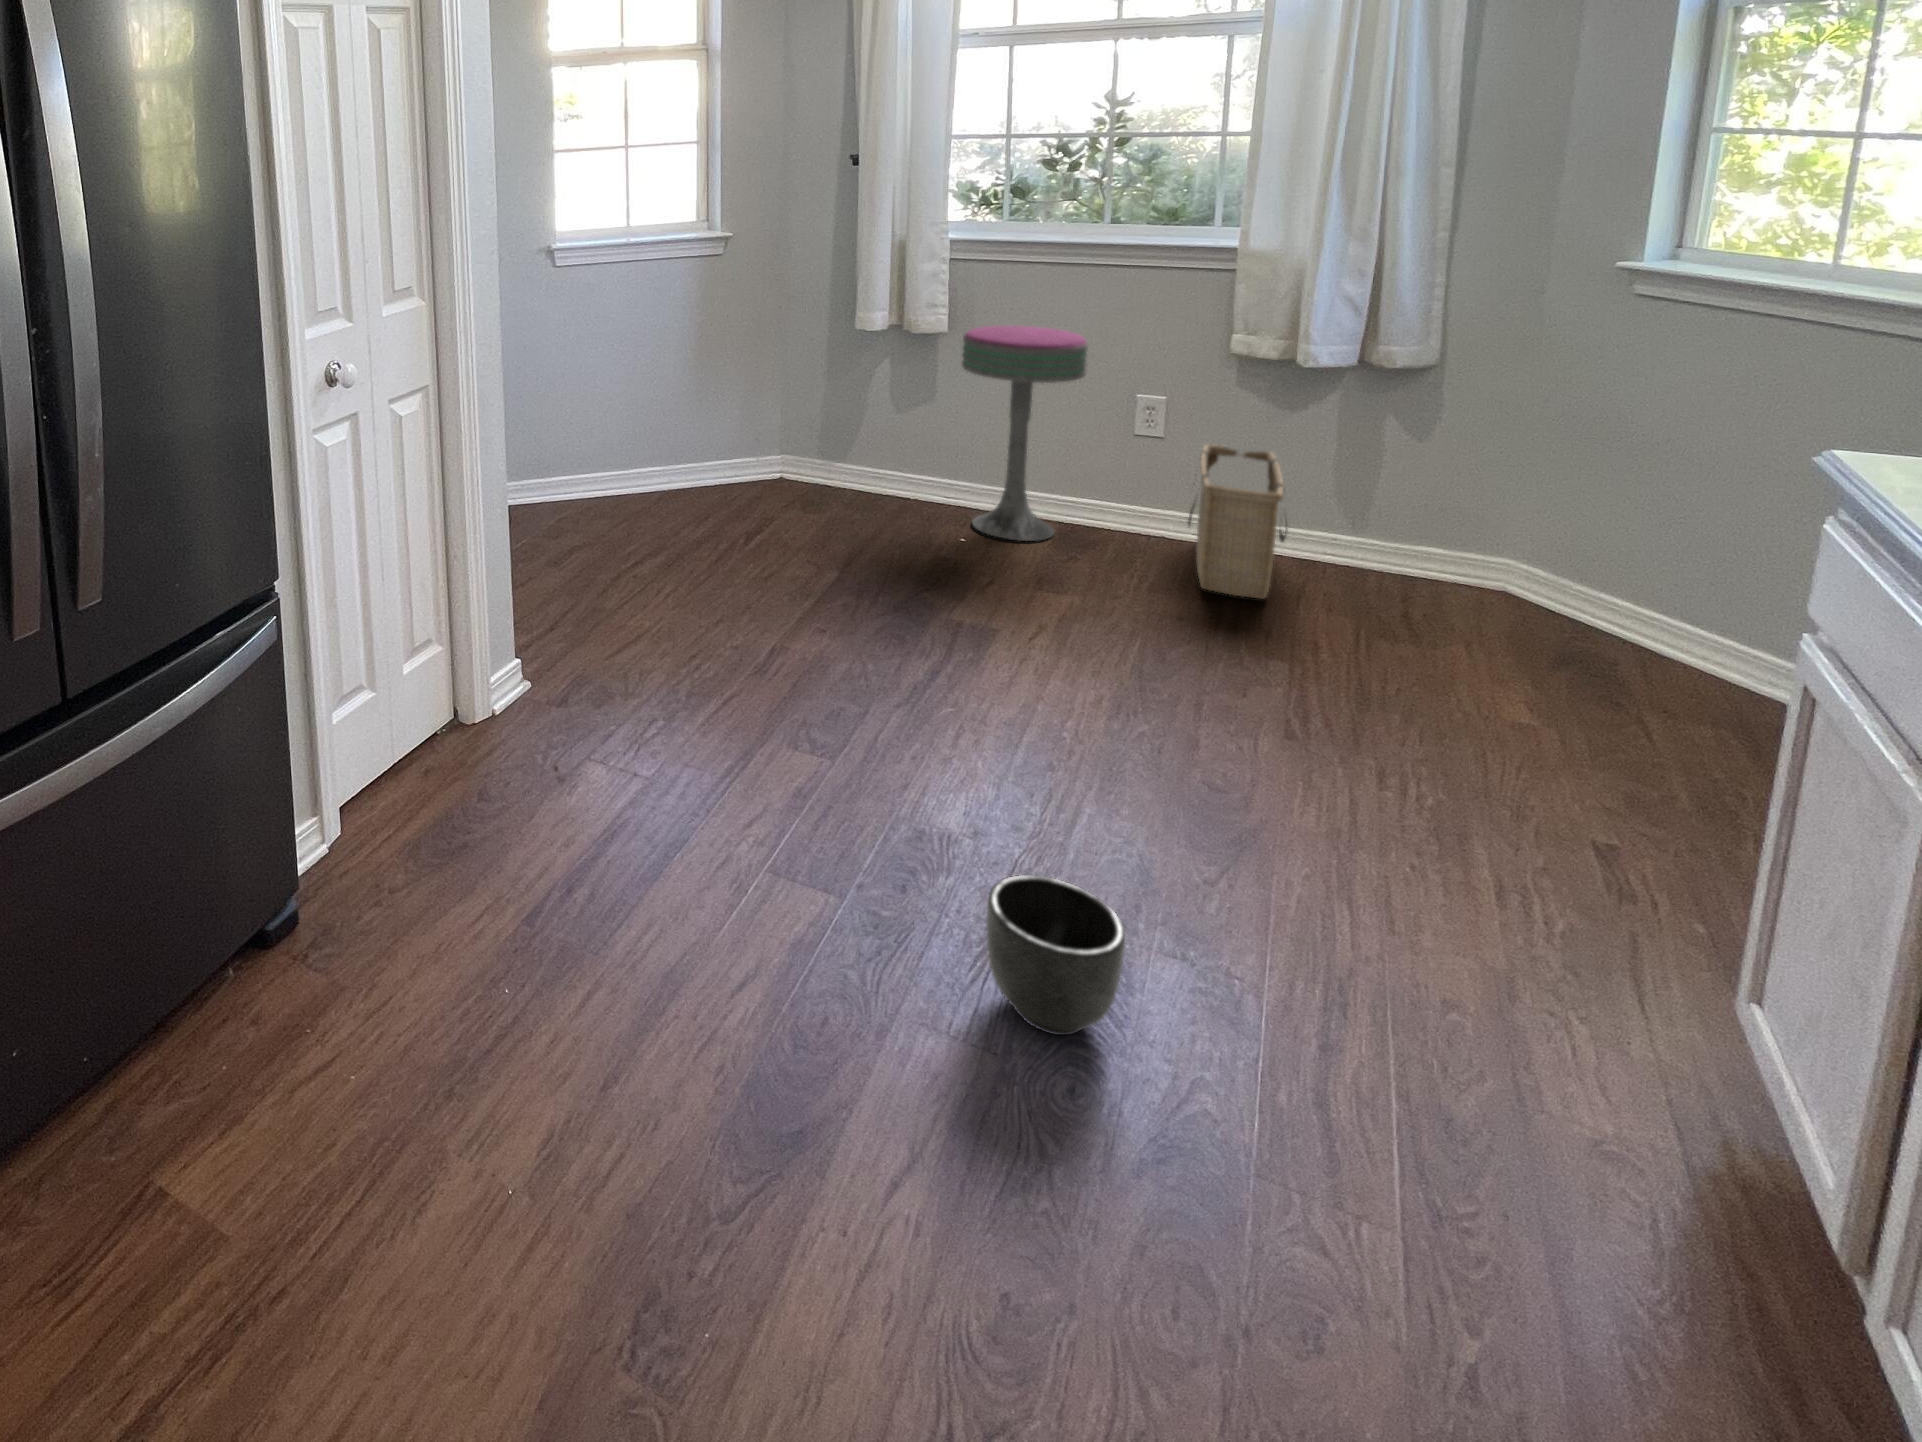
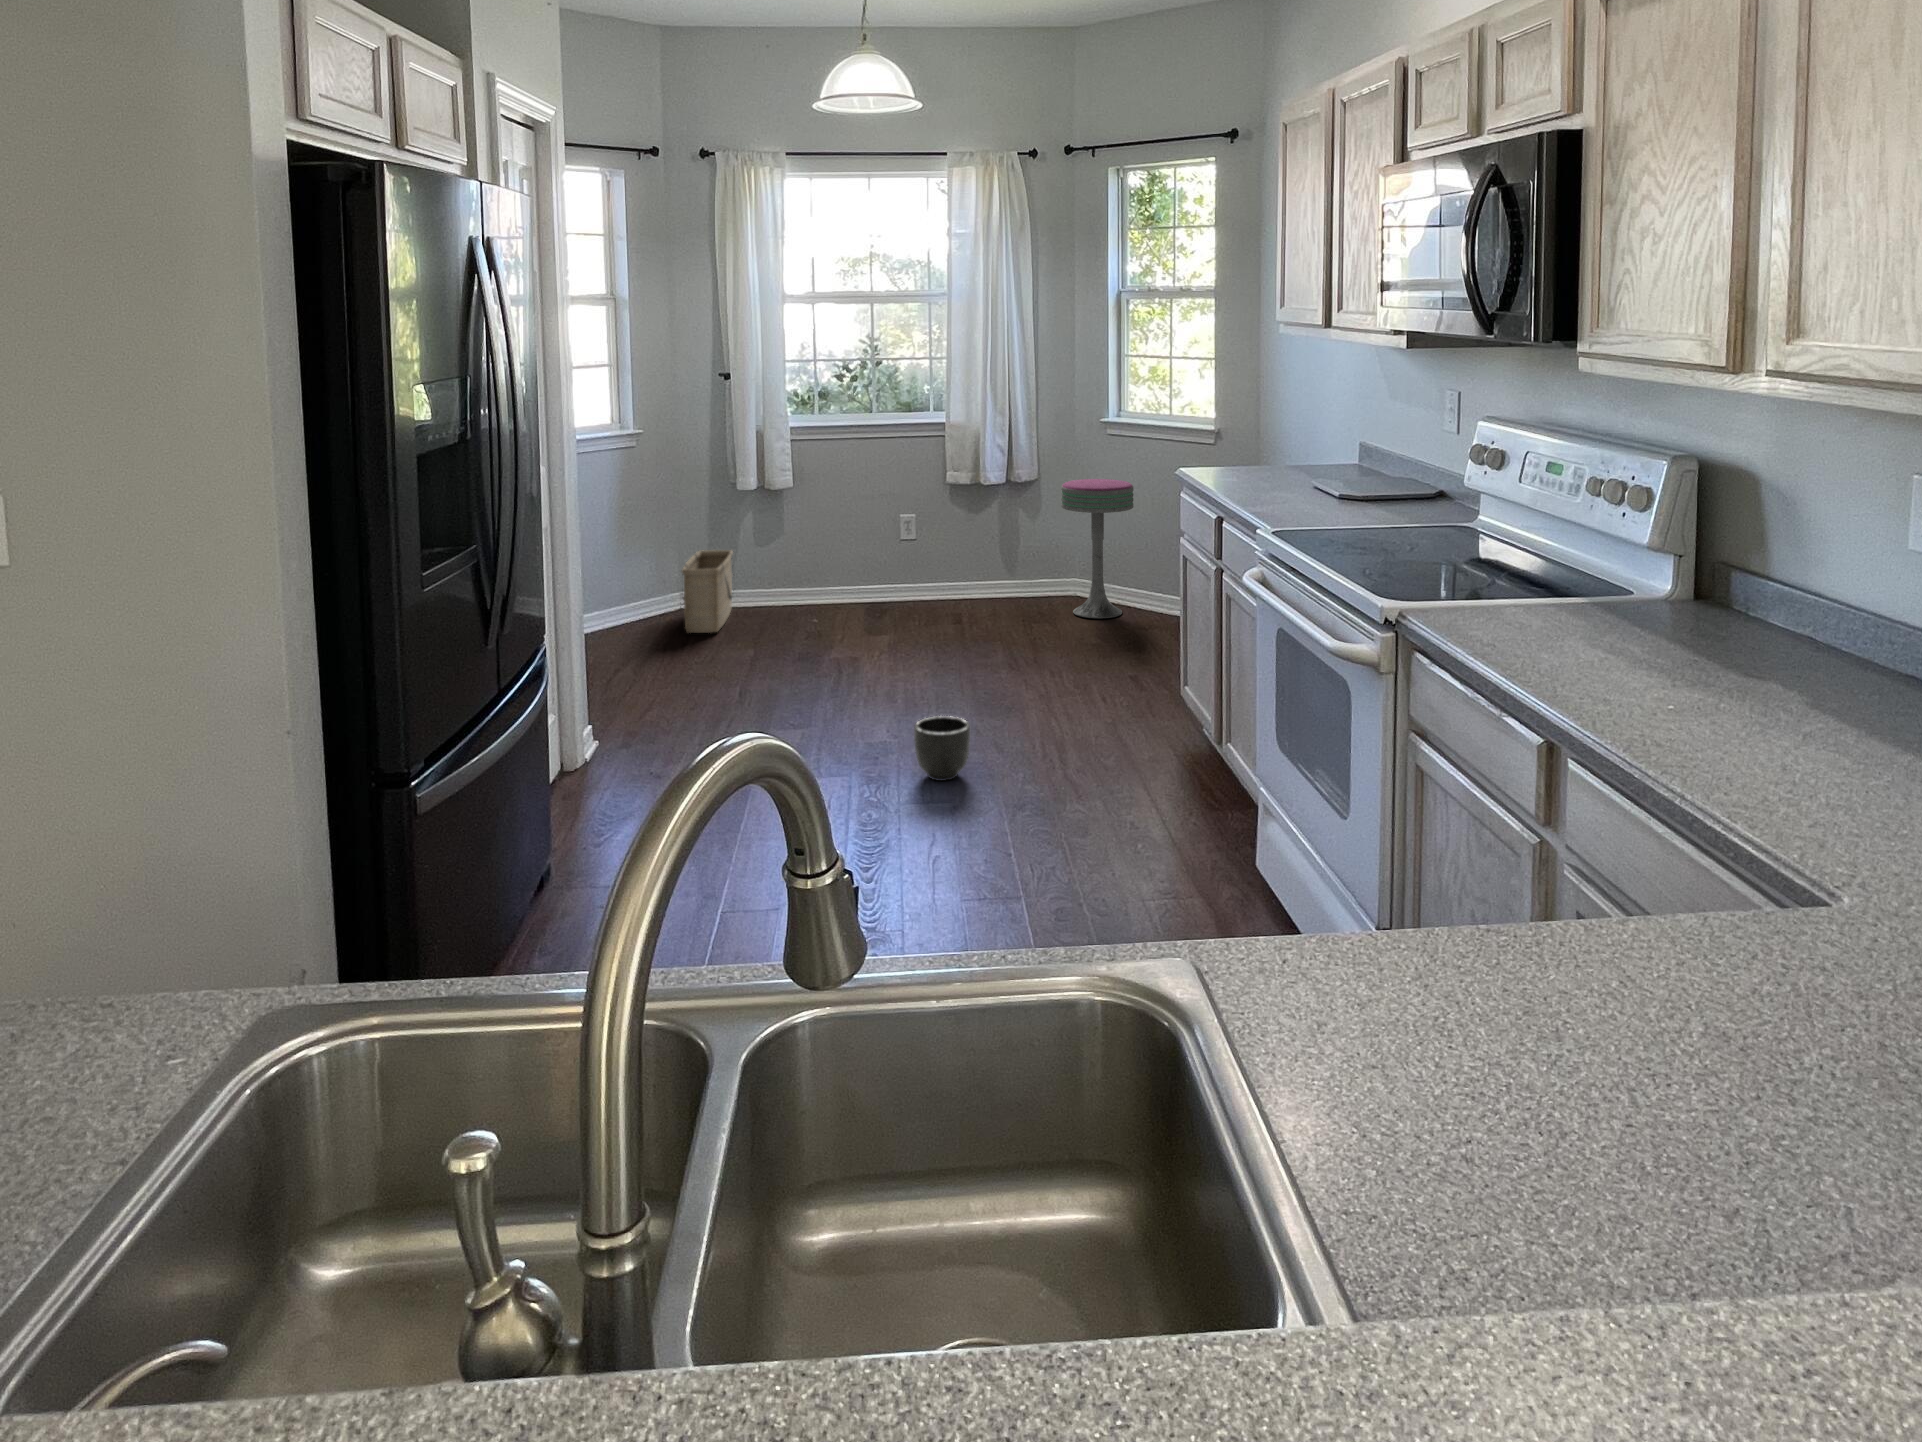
bar stool: present [962,326,1088,541] -> present [1061,479,1134,618]
basket: present [1188,445,1288,599] -> present [682,550,734,633]

